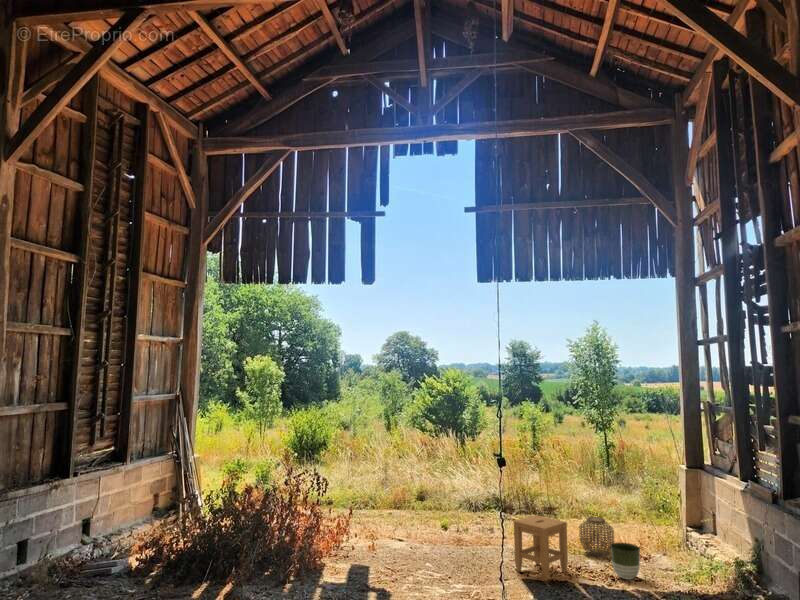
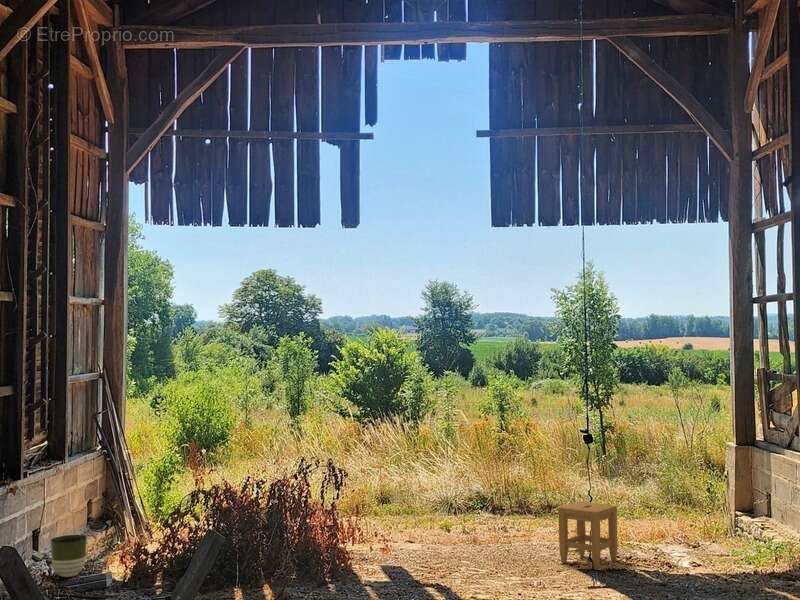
woven basket: present [579,517,614,557] -> none [623,503,662,546]
planter: present [611,543,640,580] -> present [51,535,87,577]

